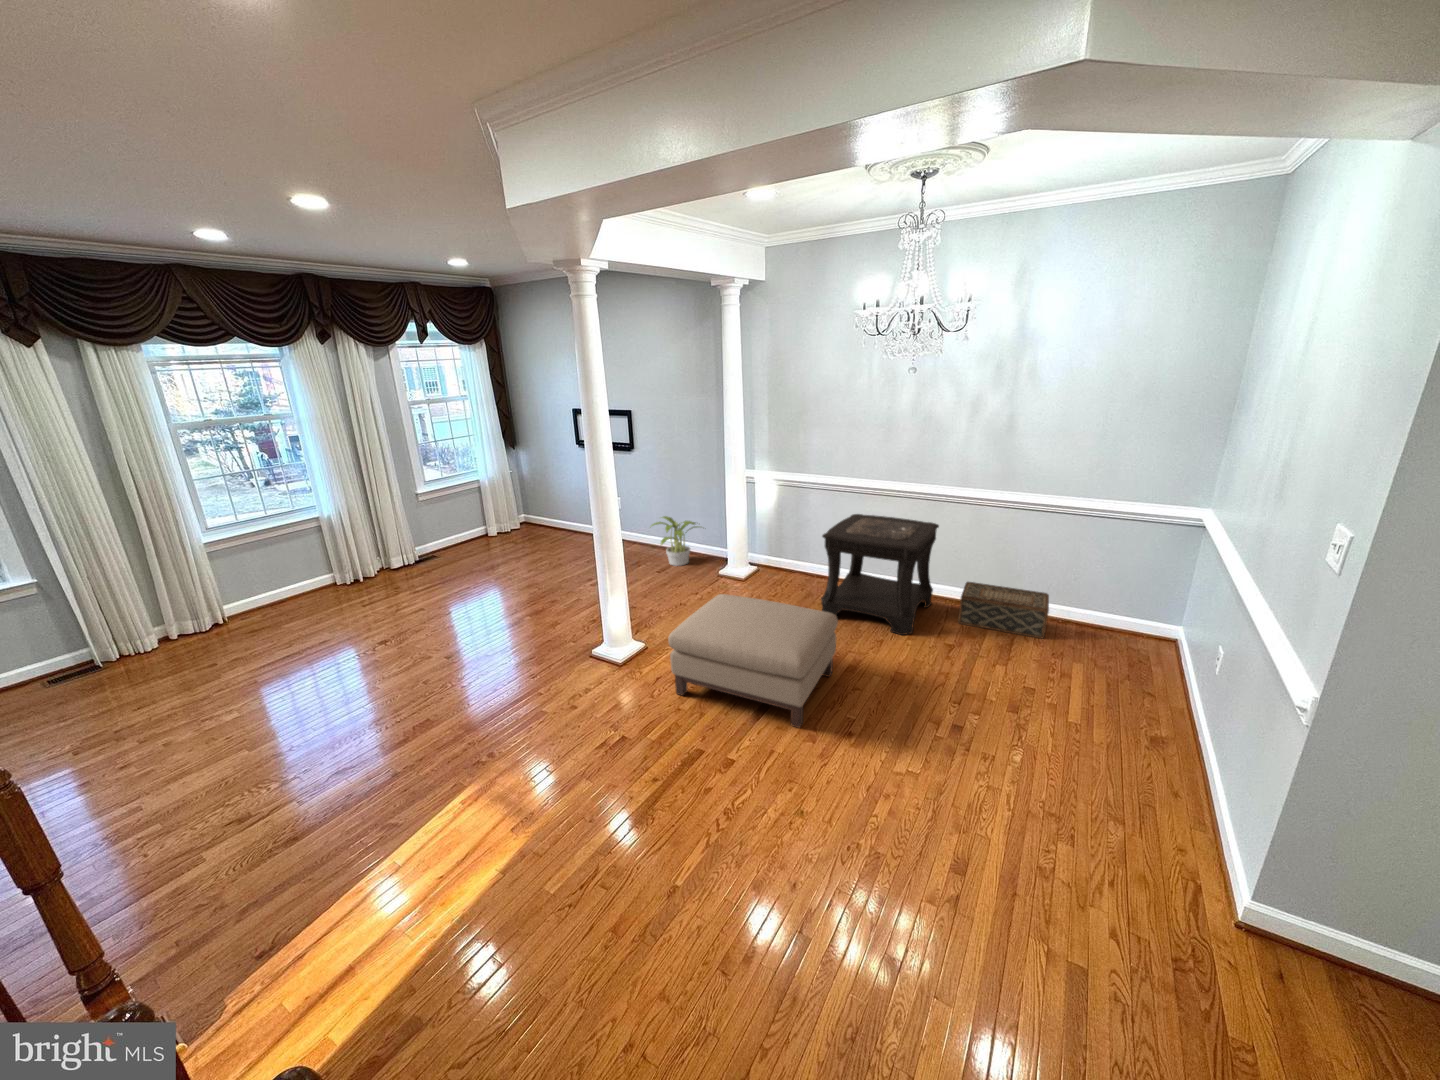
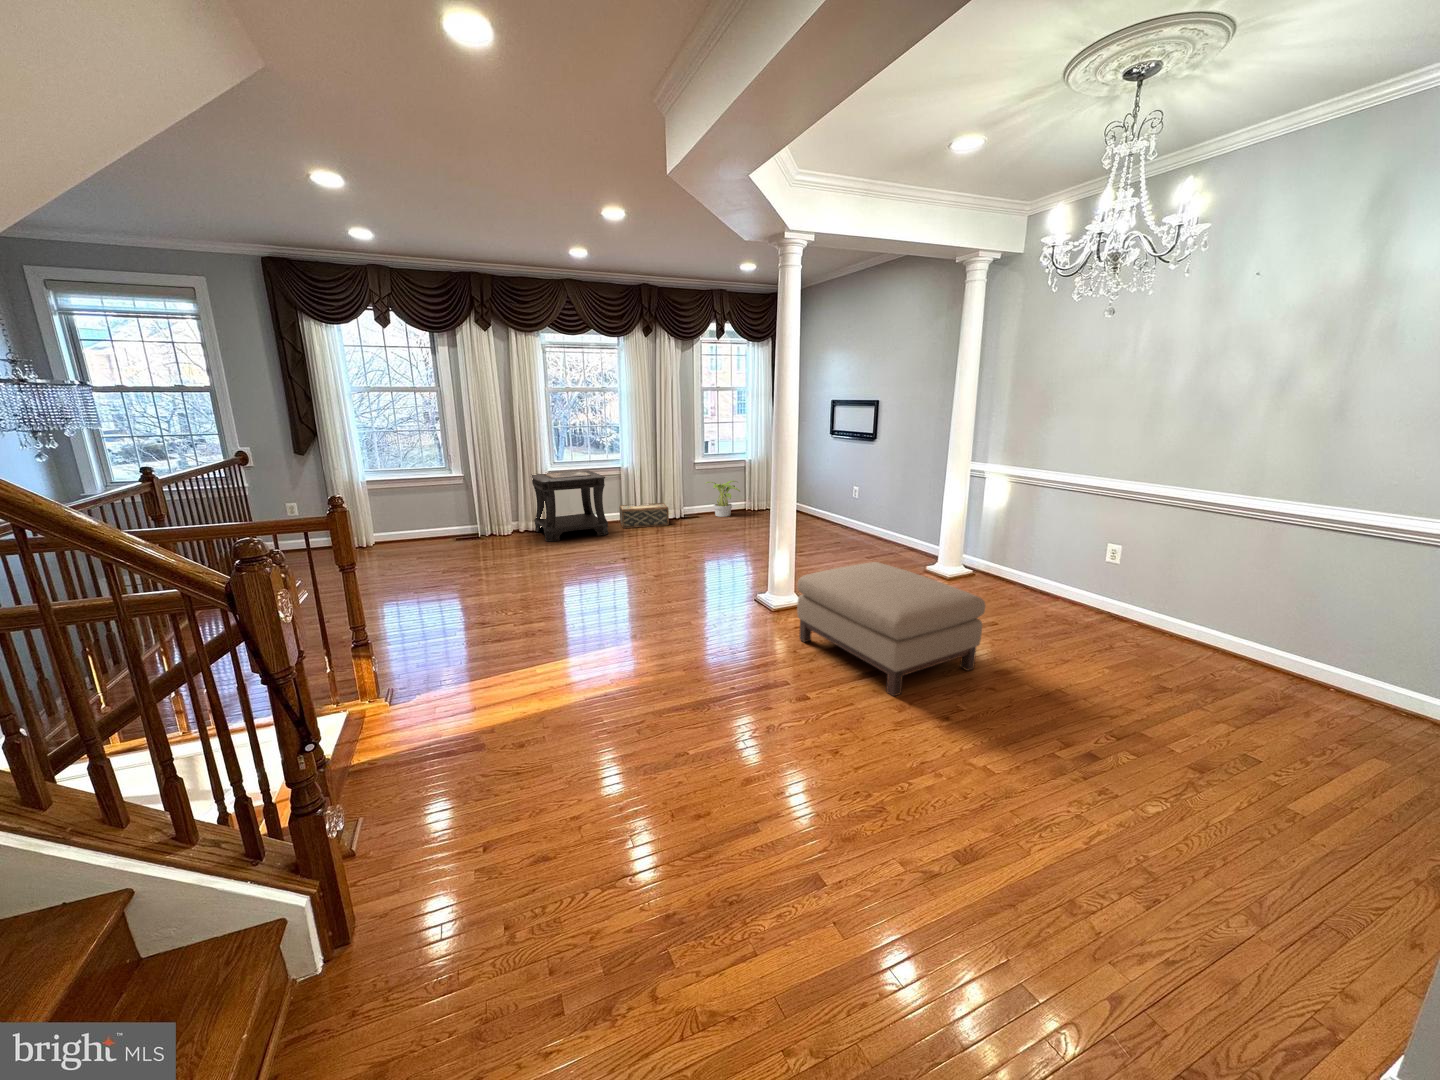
side table: present [821,514,939,635] -> present [532,471,608,542]
potted plant: present [651,516,698,566] -> present [705,481,740,517]
woven basket: present [958,582,1049,638] -> present [619,503,669,528]

